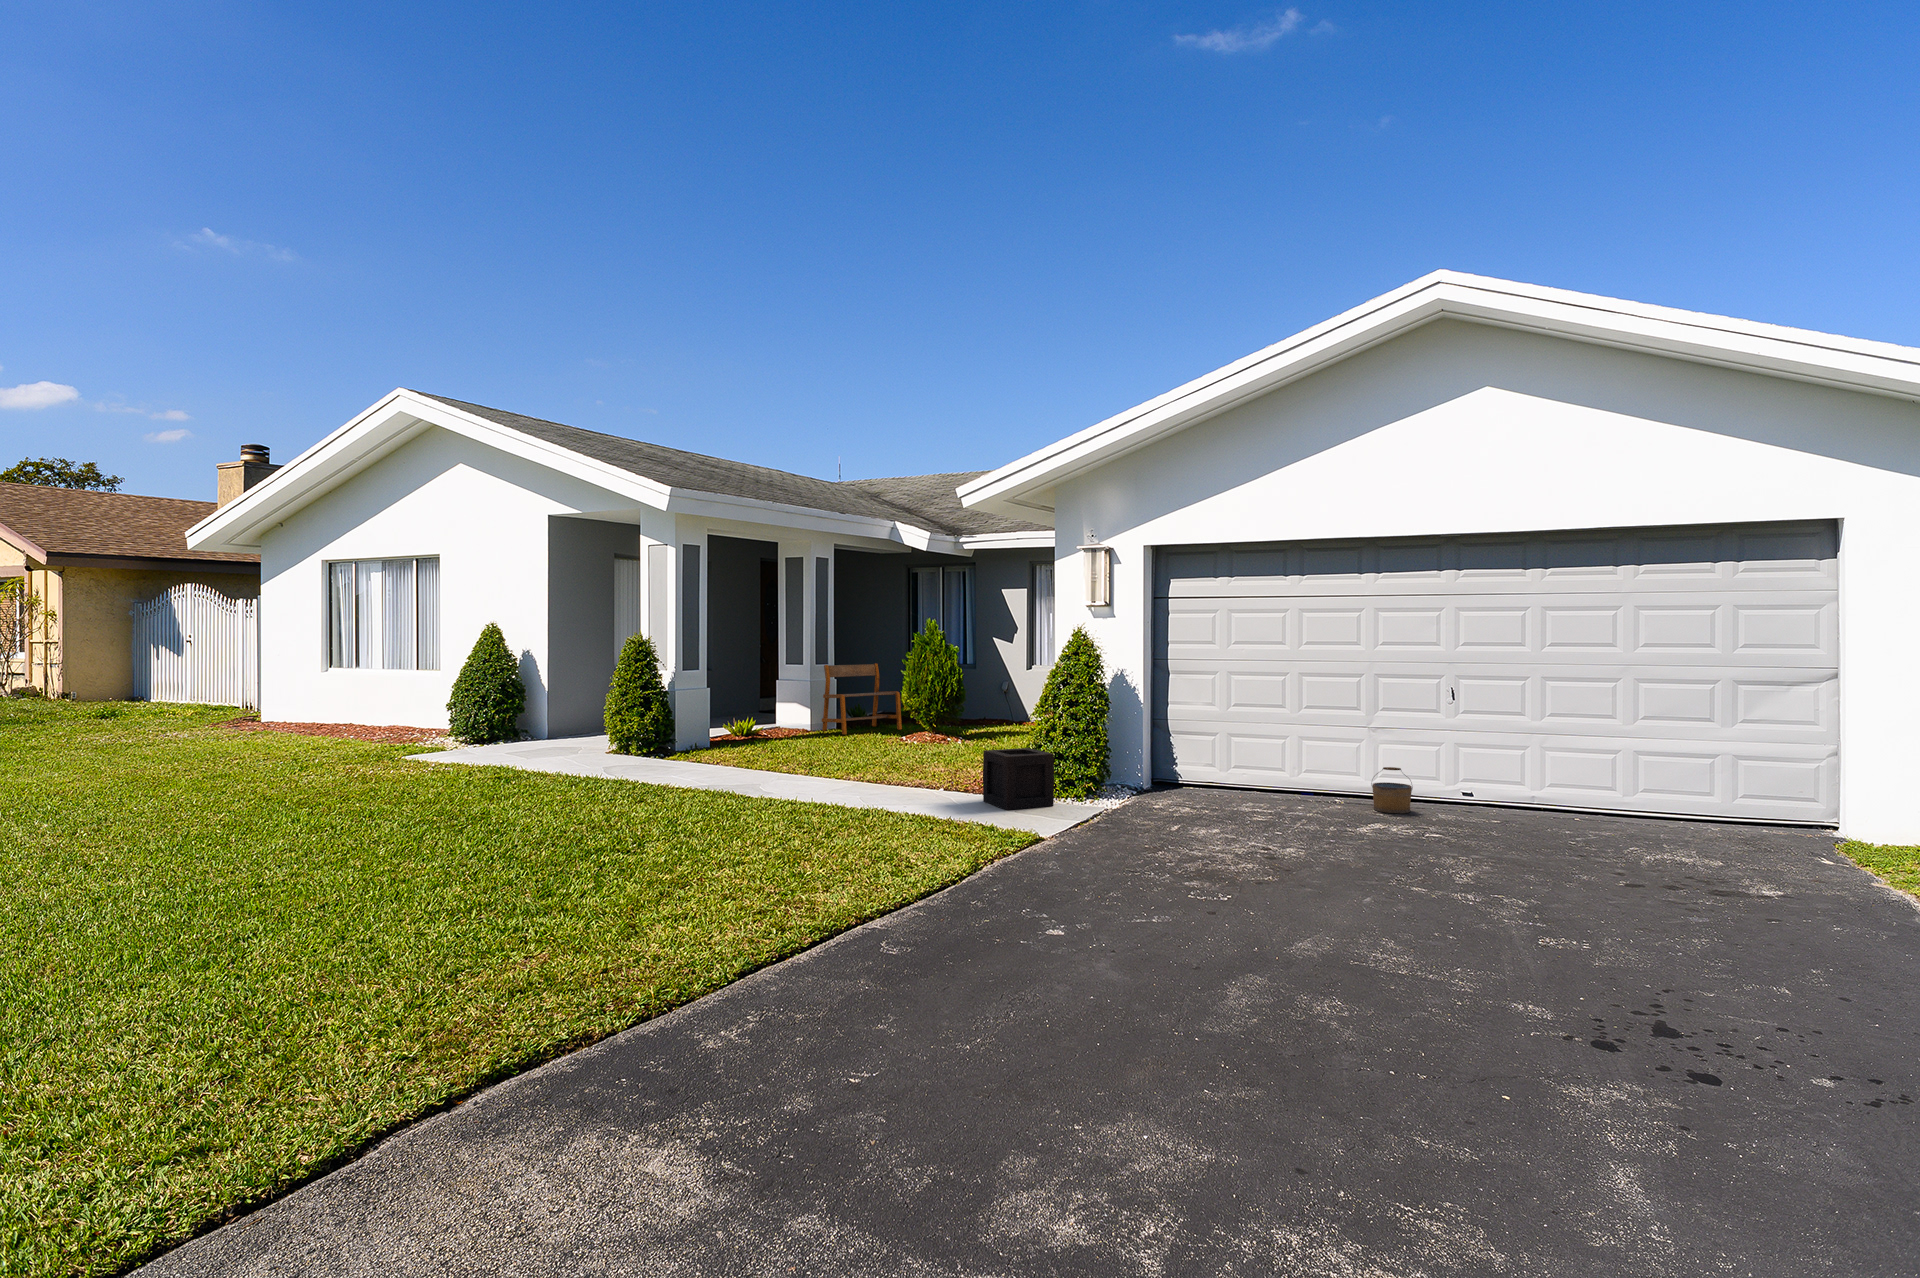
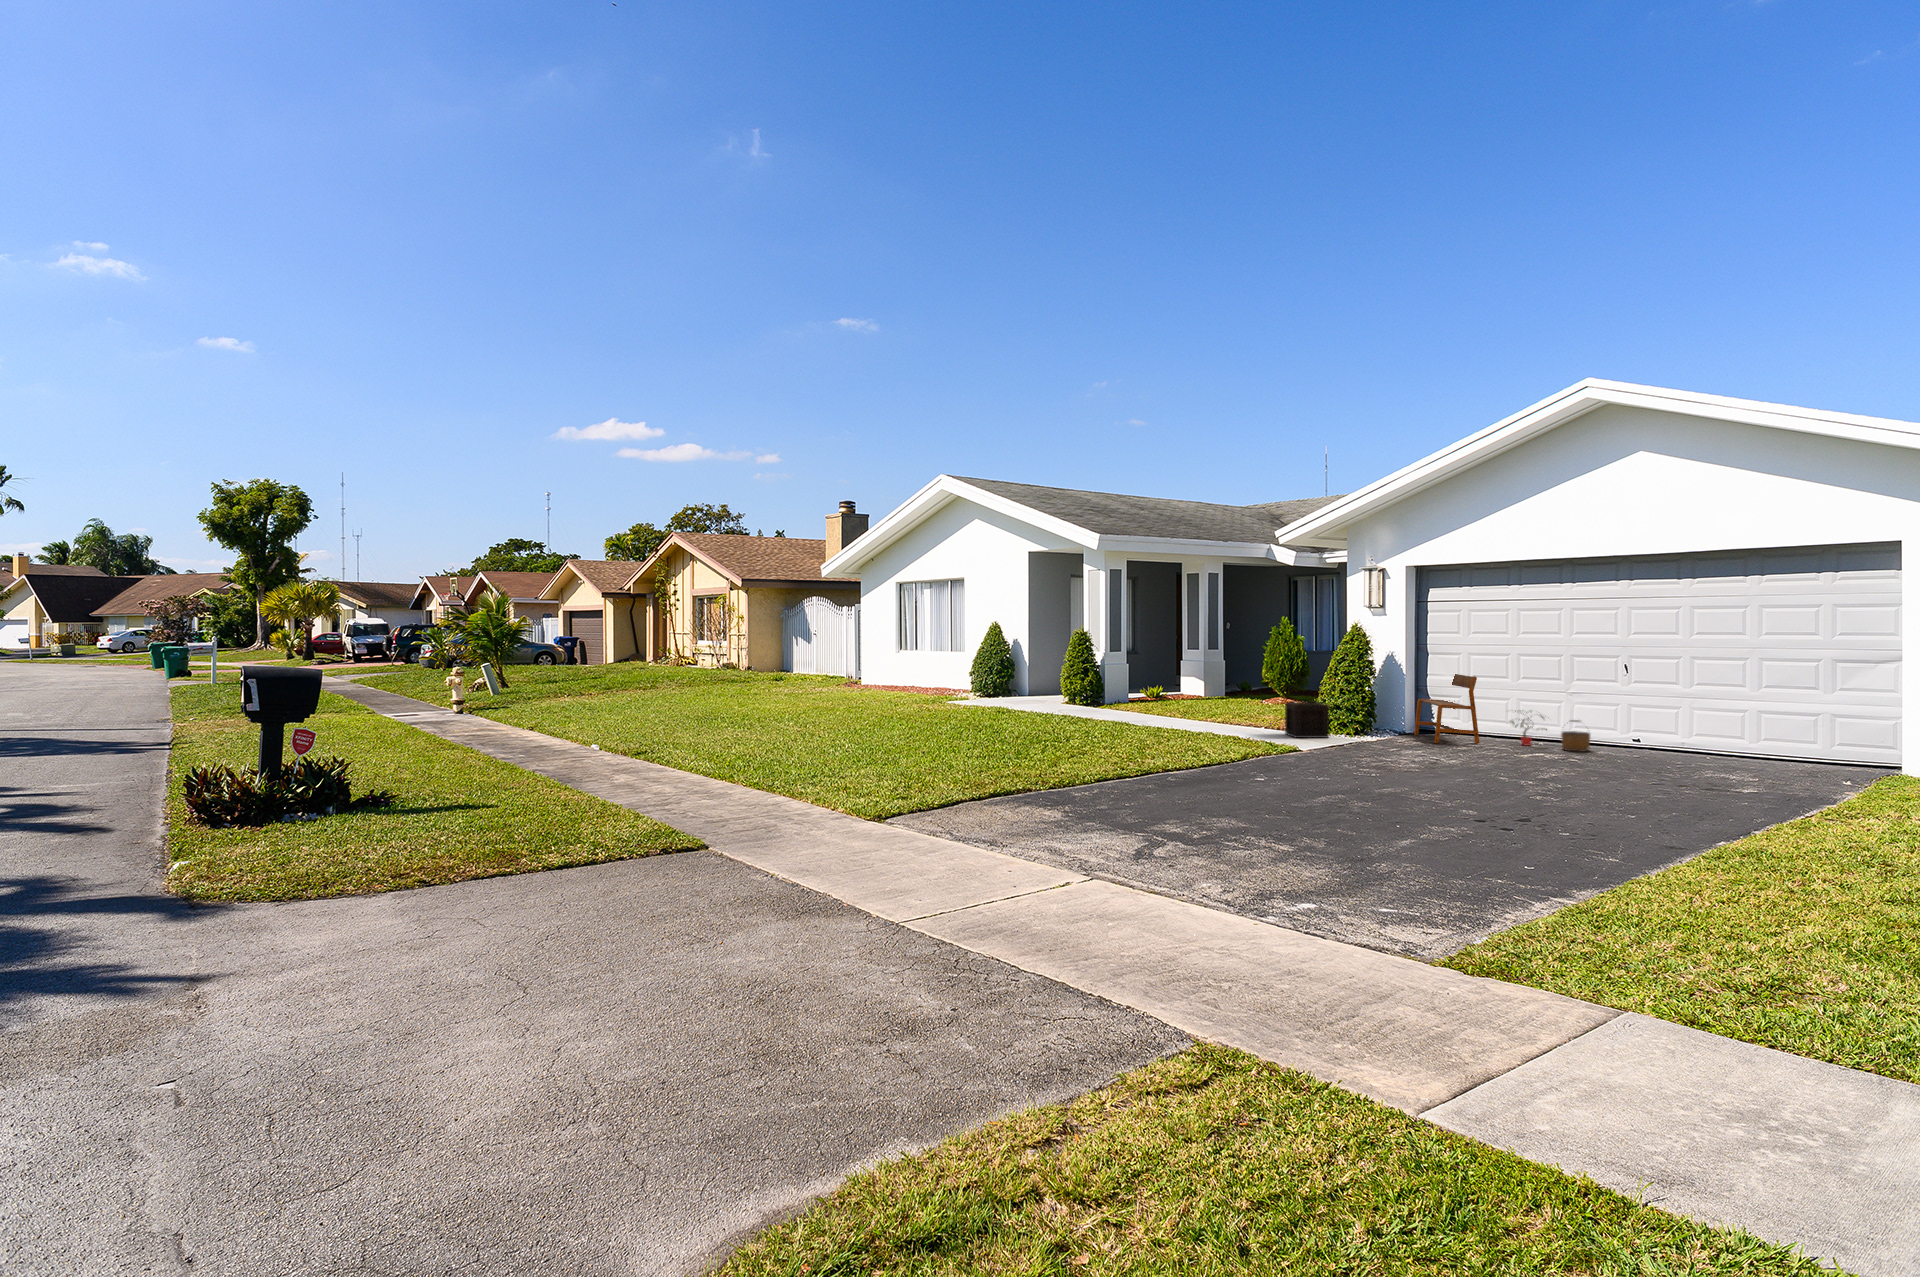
bench: present [822,663,902,734] -> present [1414,674,1480,743]
potted plant: none [1289,752,1356,805] -> present [1509,710,1547,746]

